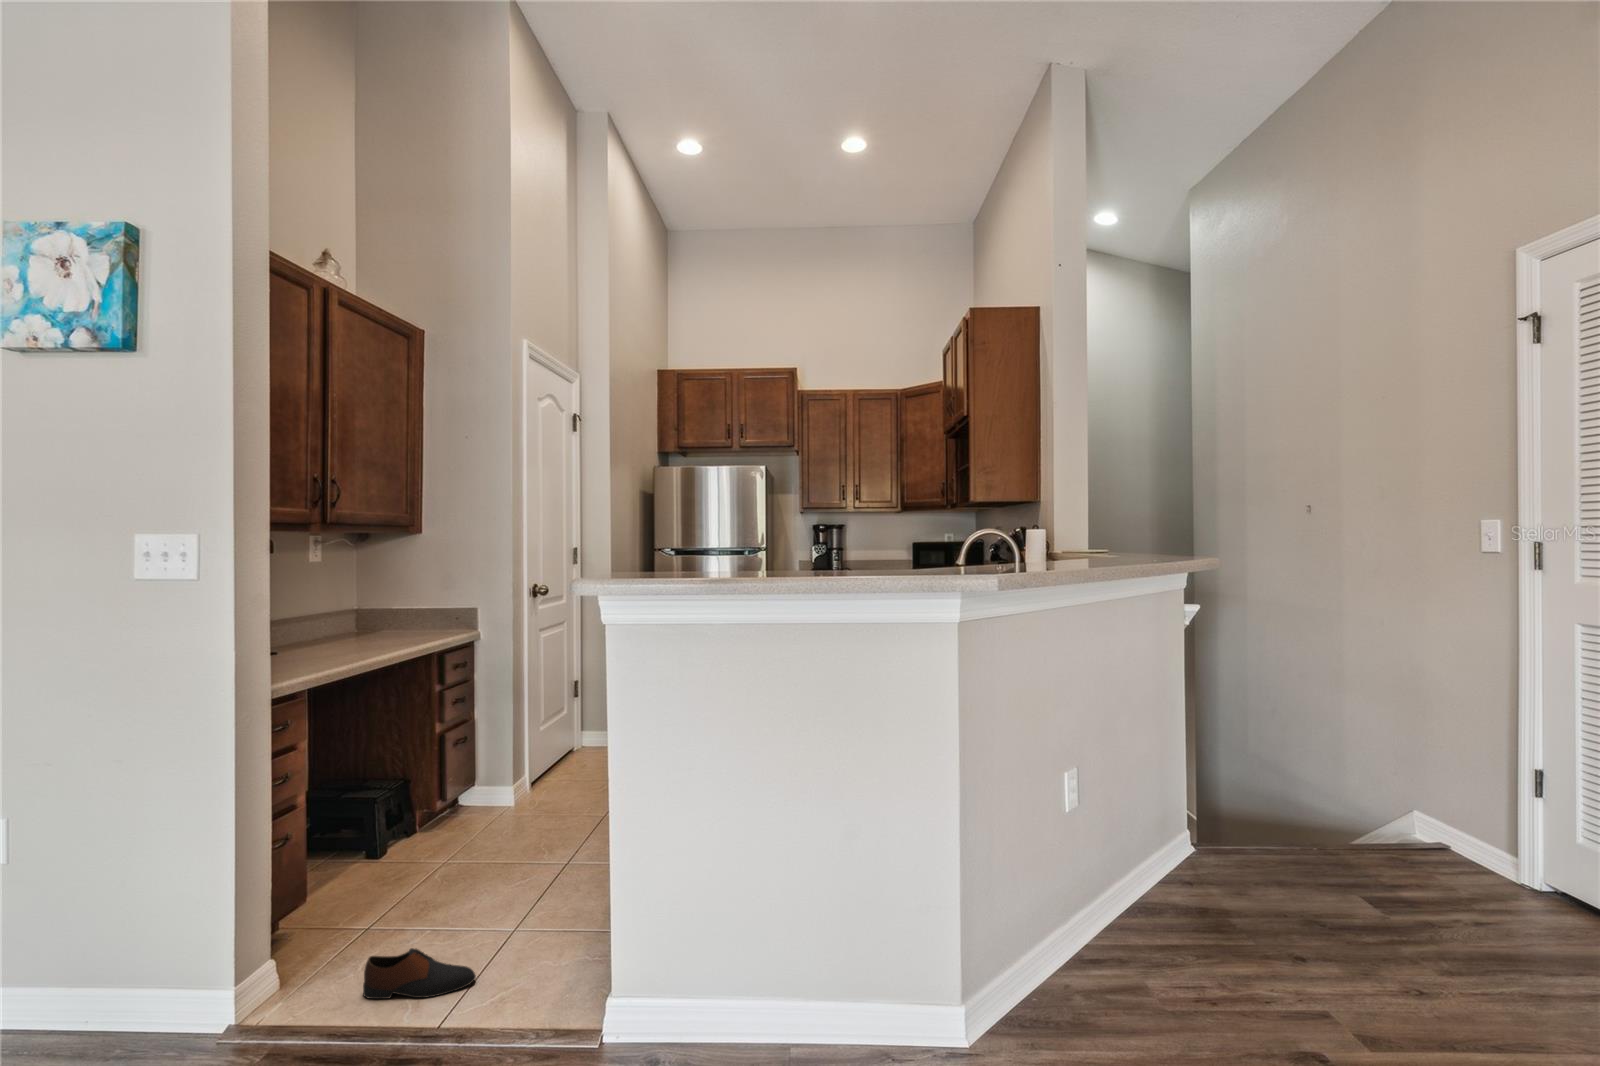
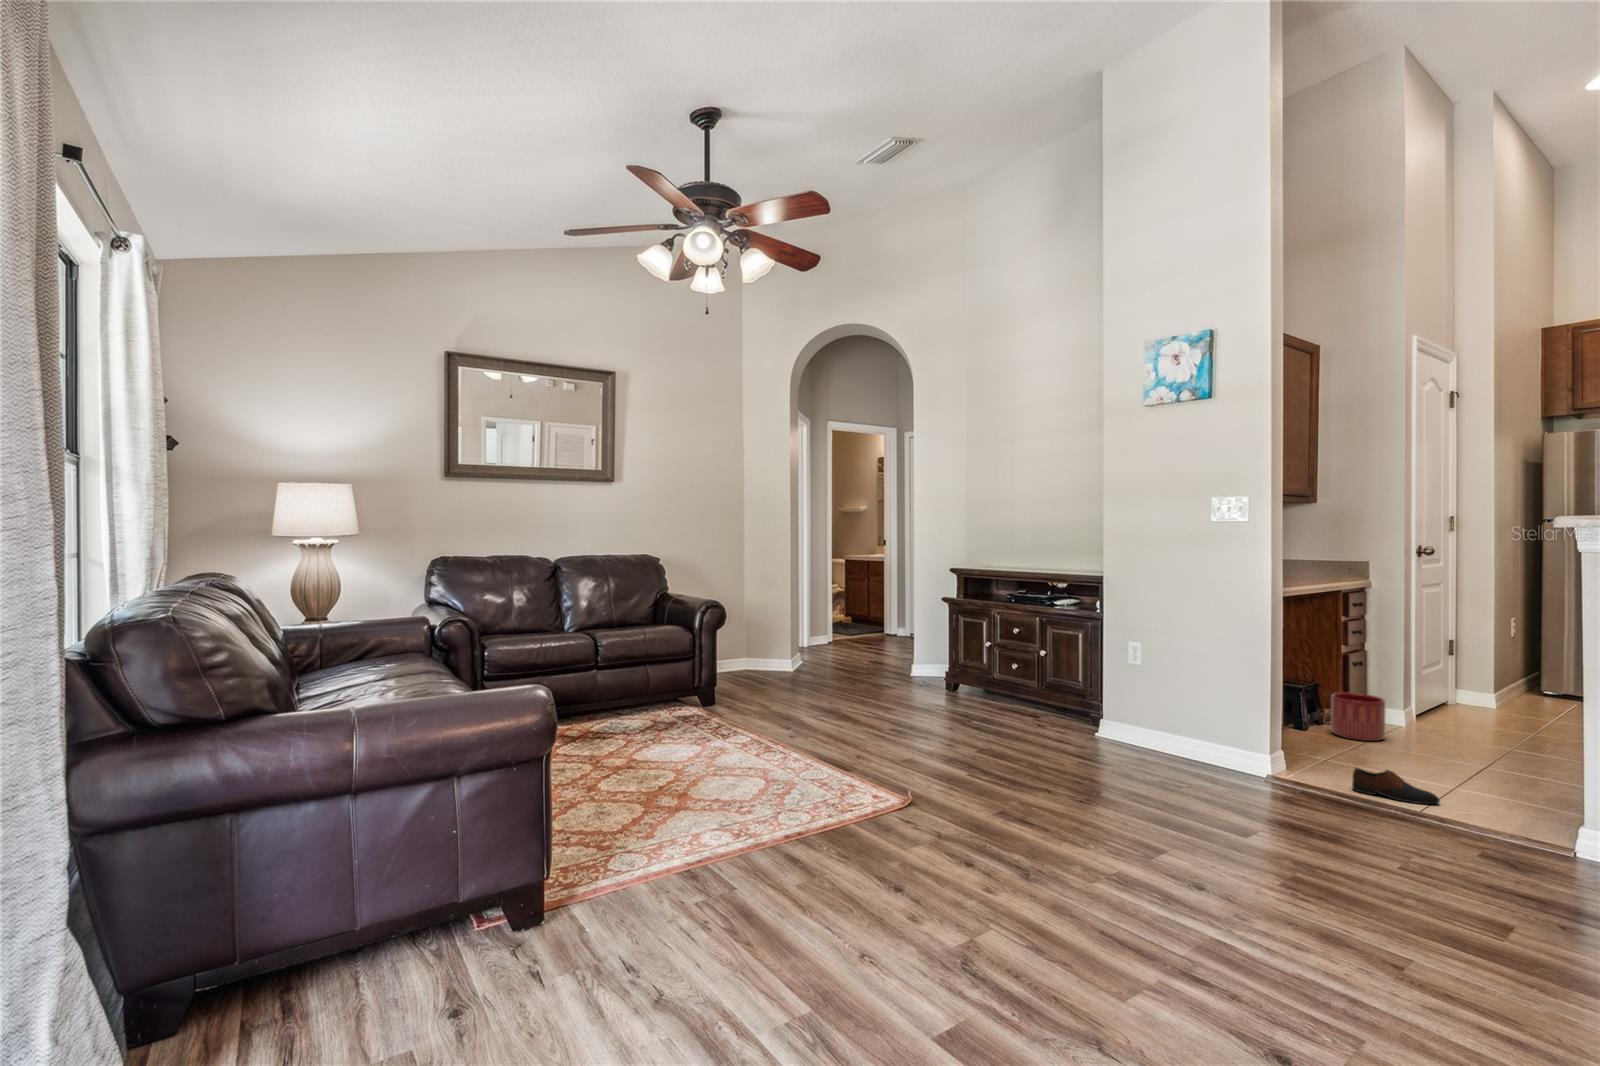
planter: none [412,785,476,855] -> present [1331,693,1385,741]

